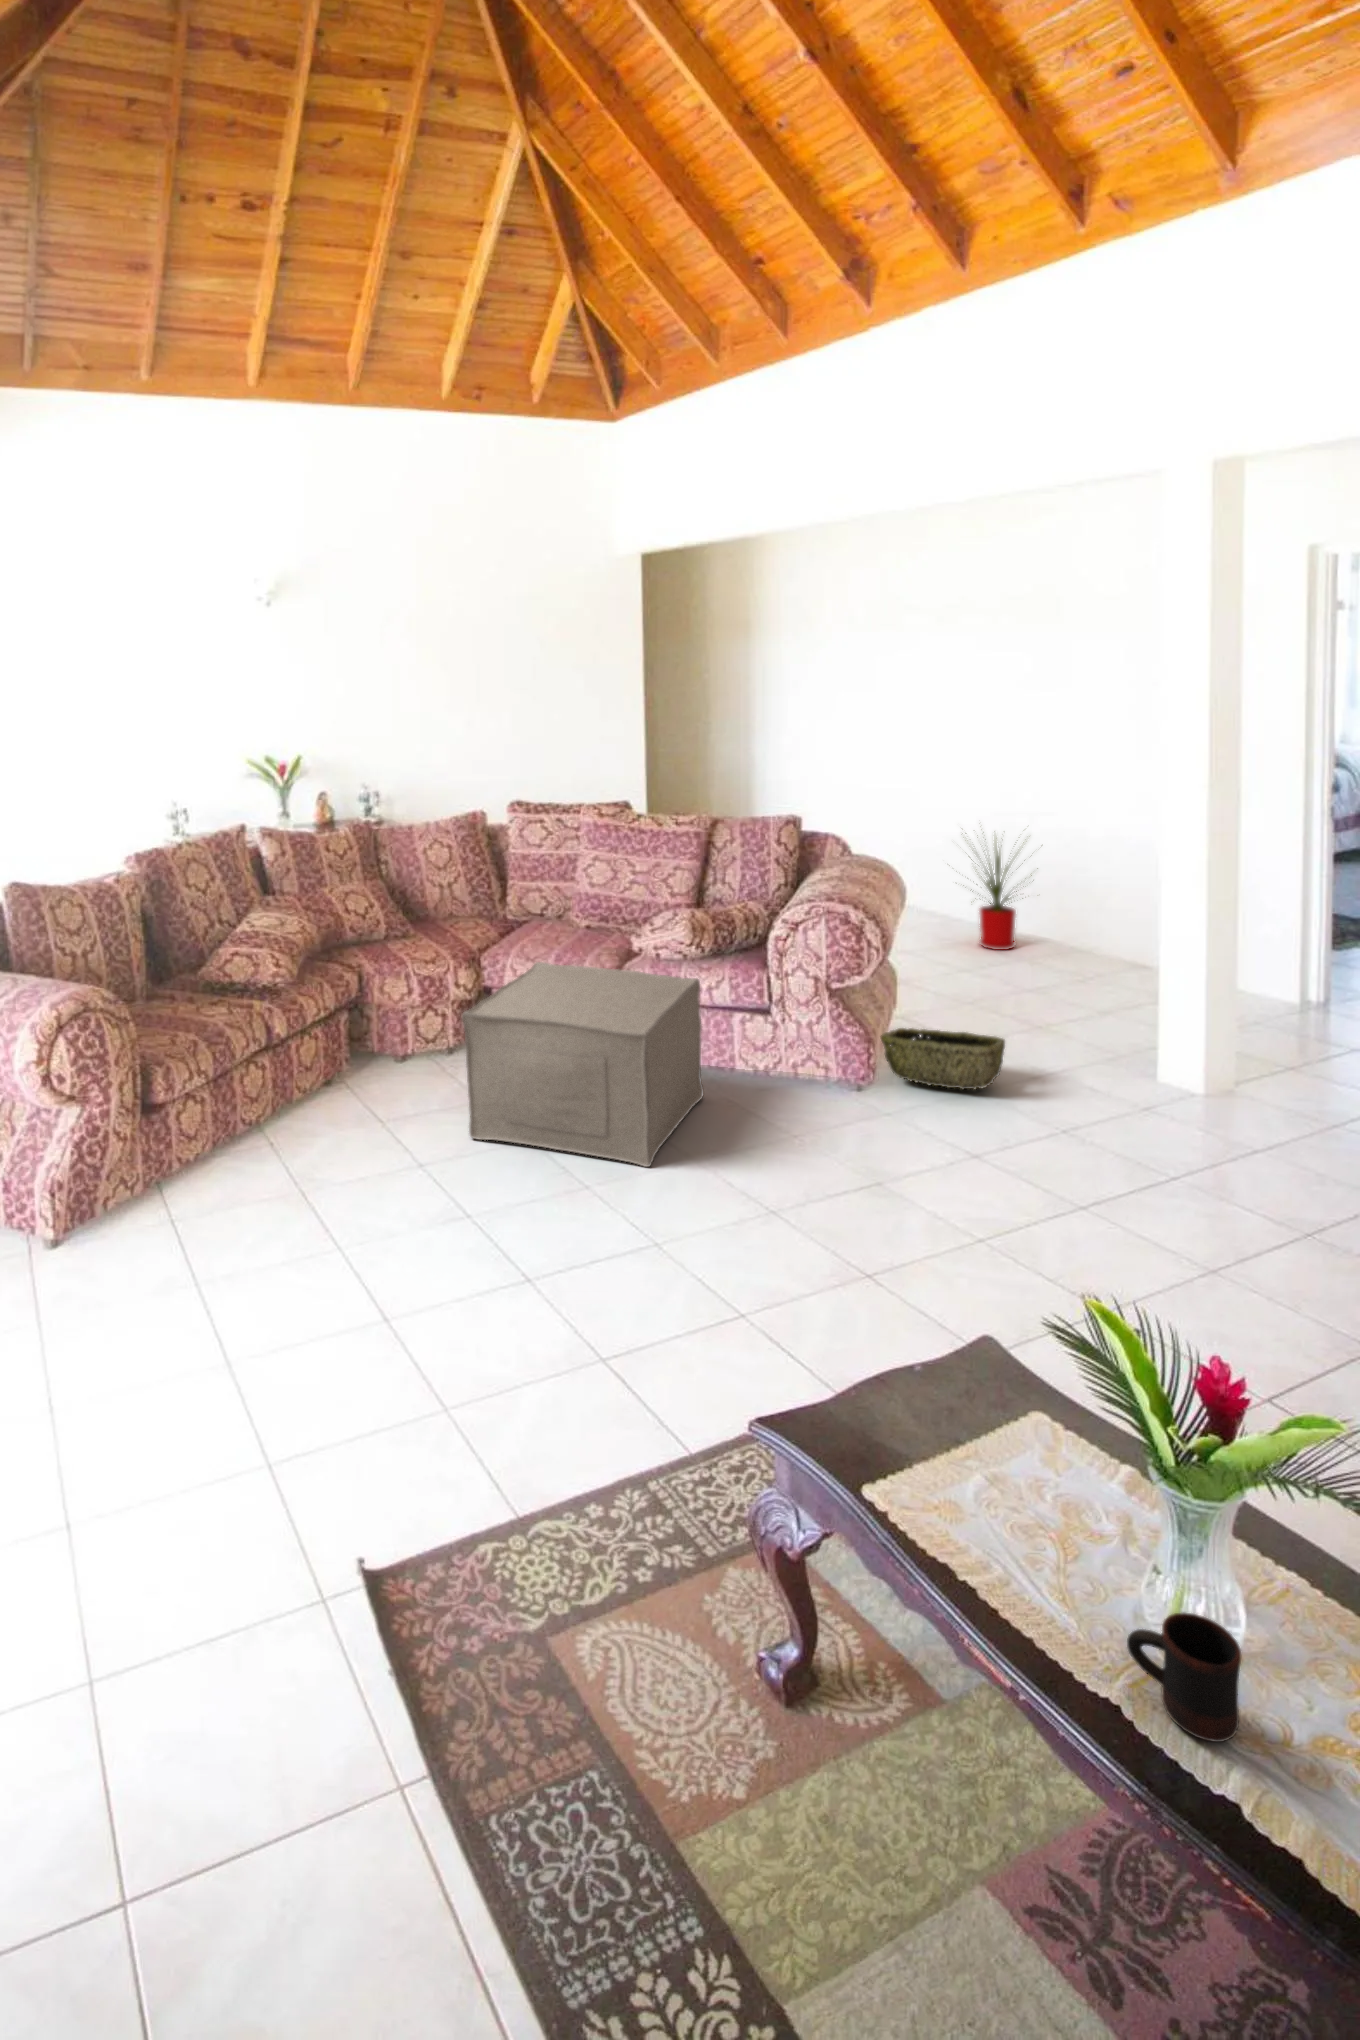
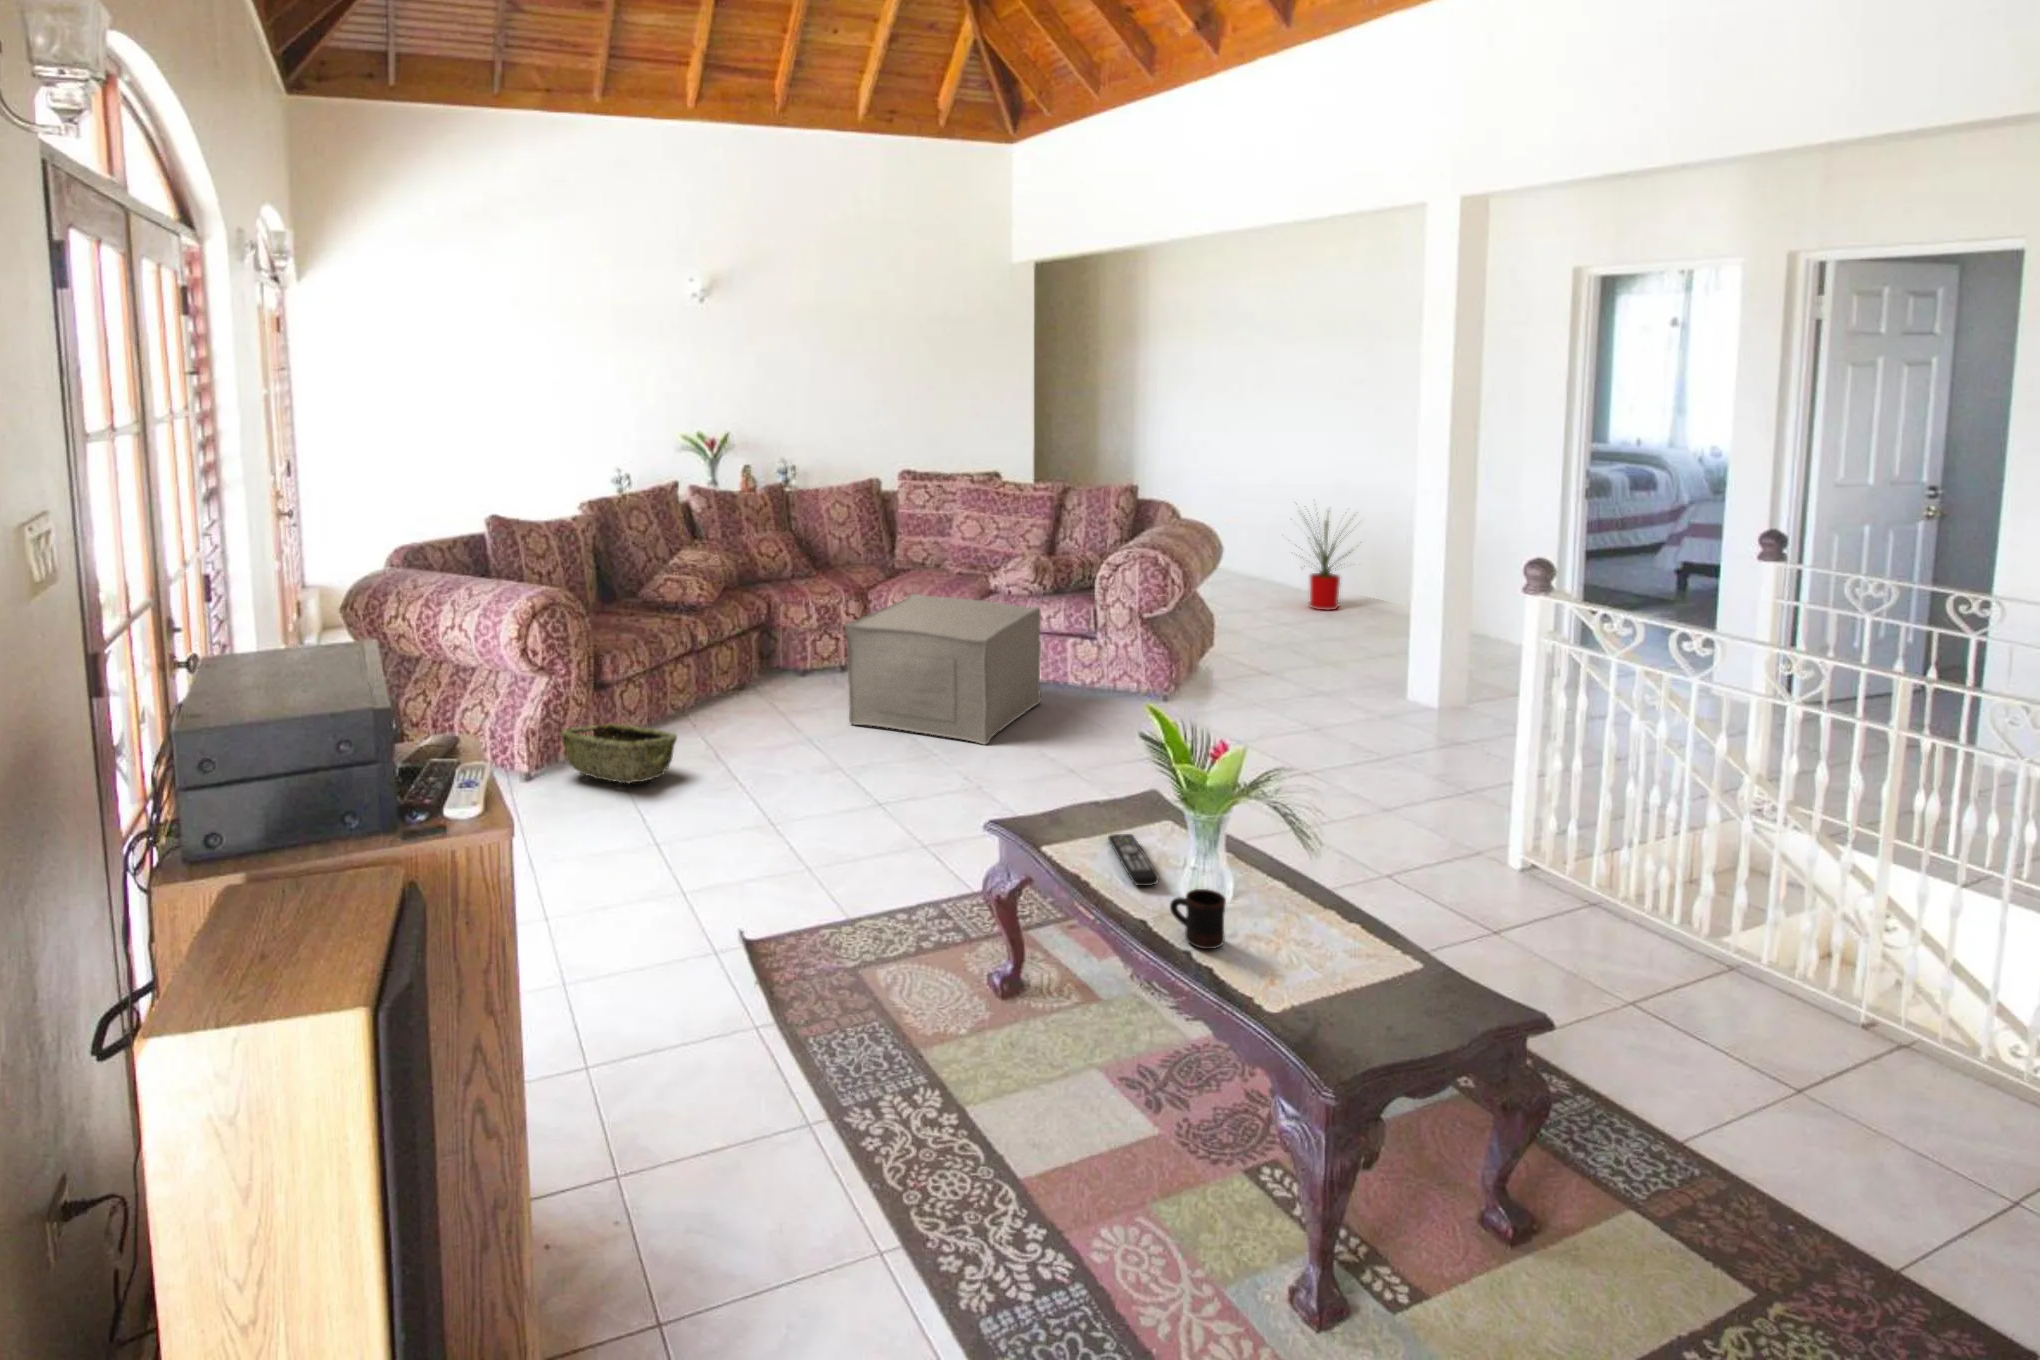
woven basket: present [881,1028,1005,1089] -> present [561,723,677,783]
remote control: none [942,1431,1064,1562] -> present [1108,834,1159,886]

